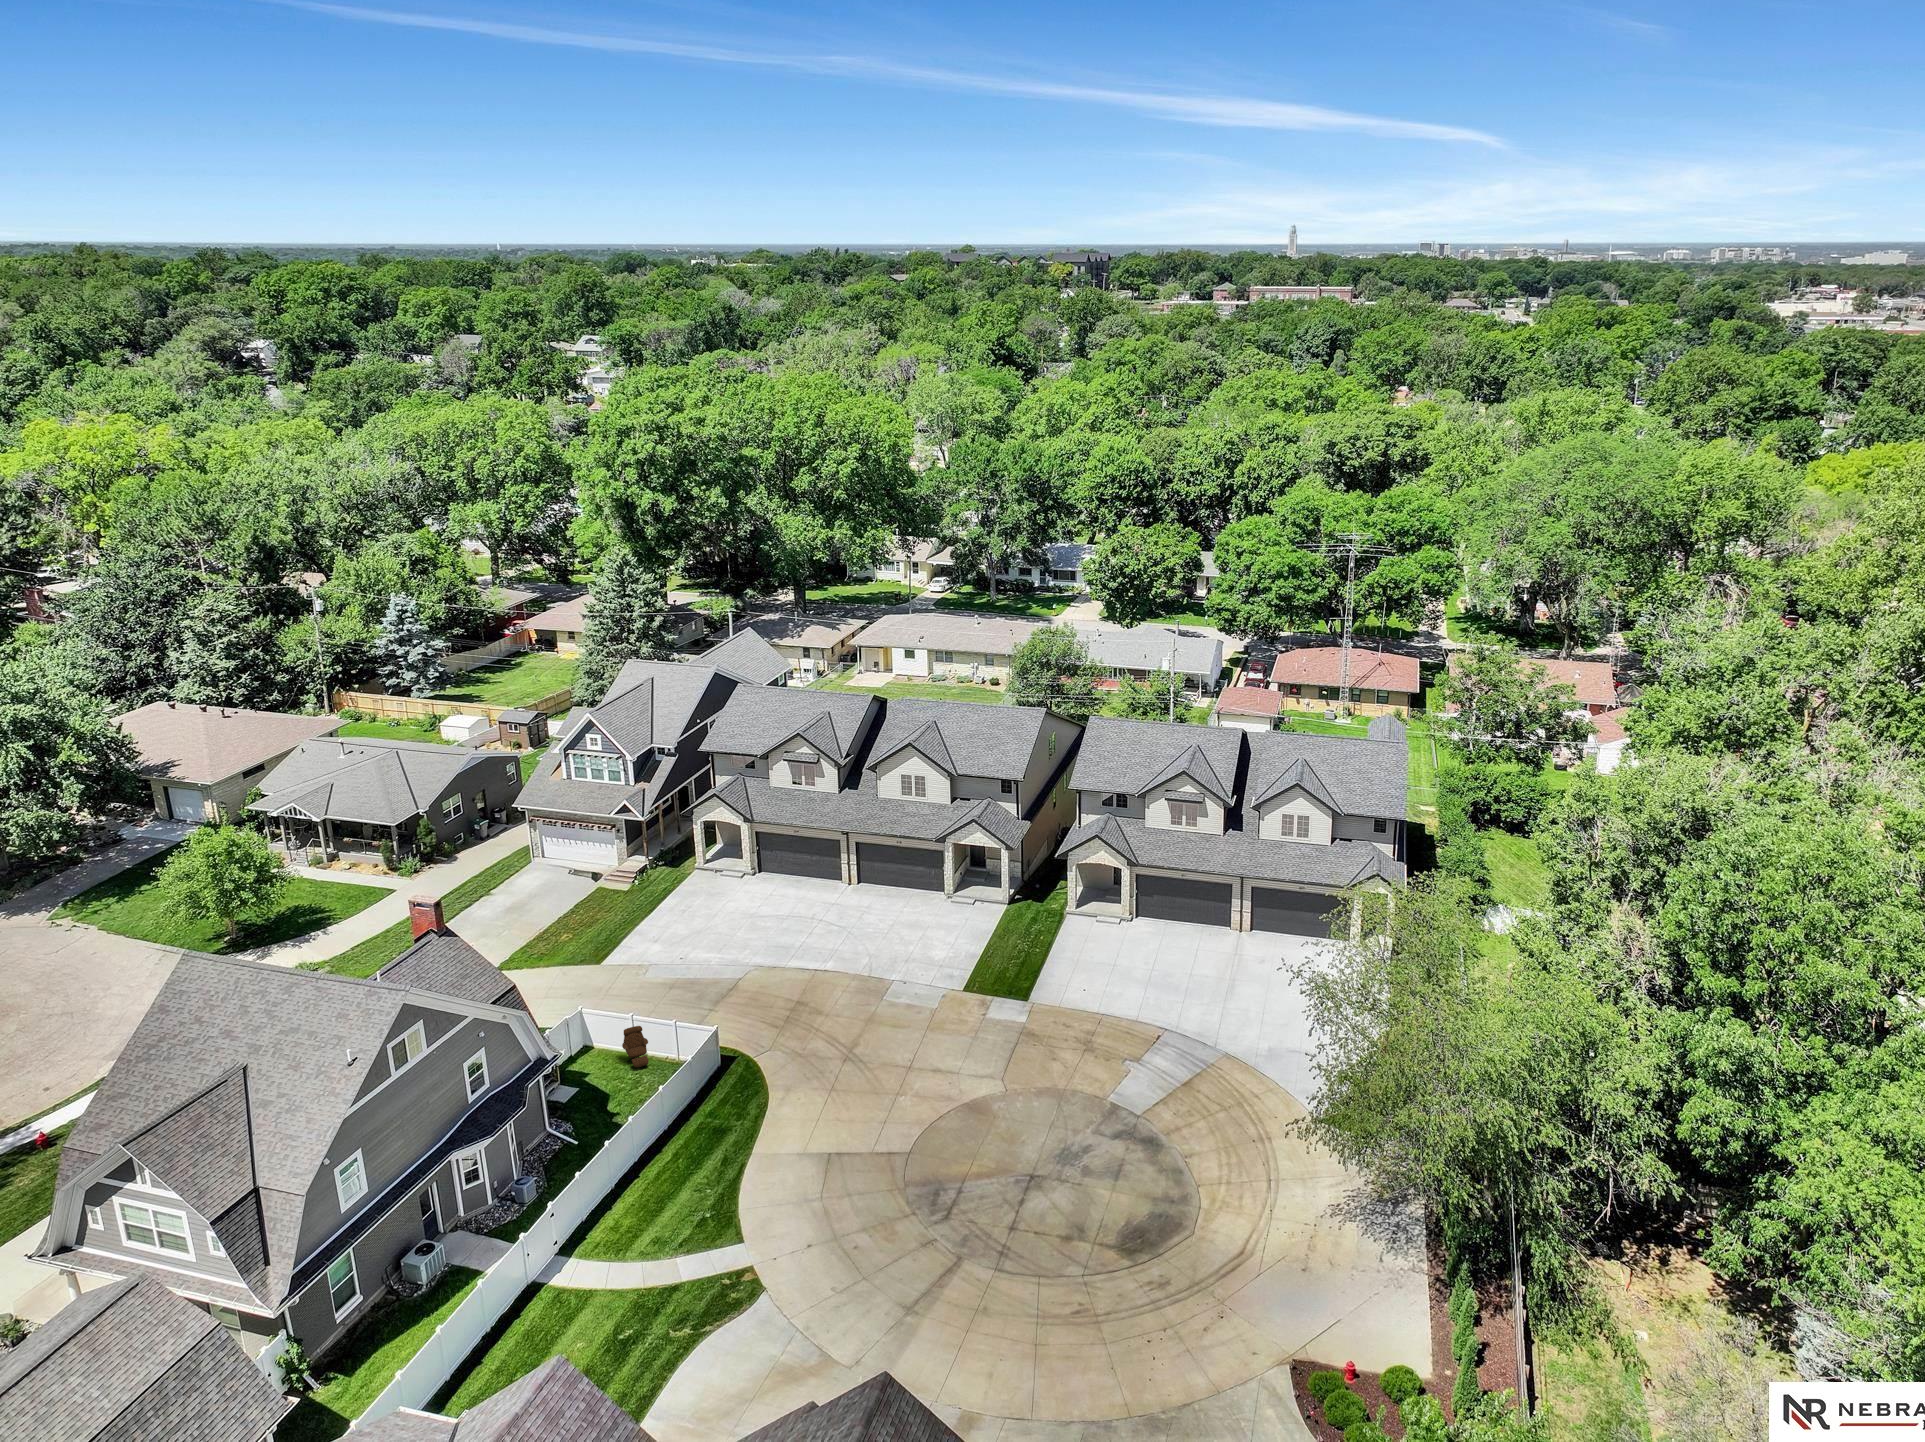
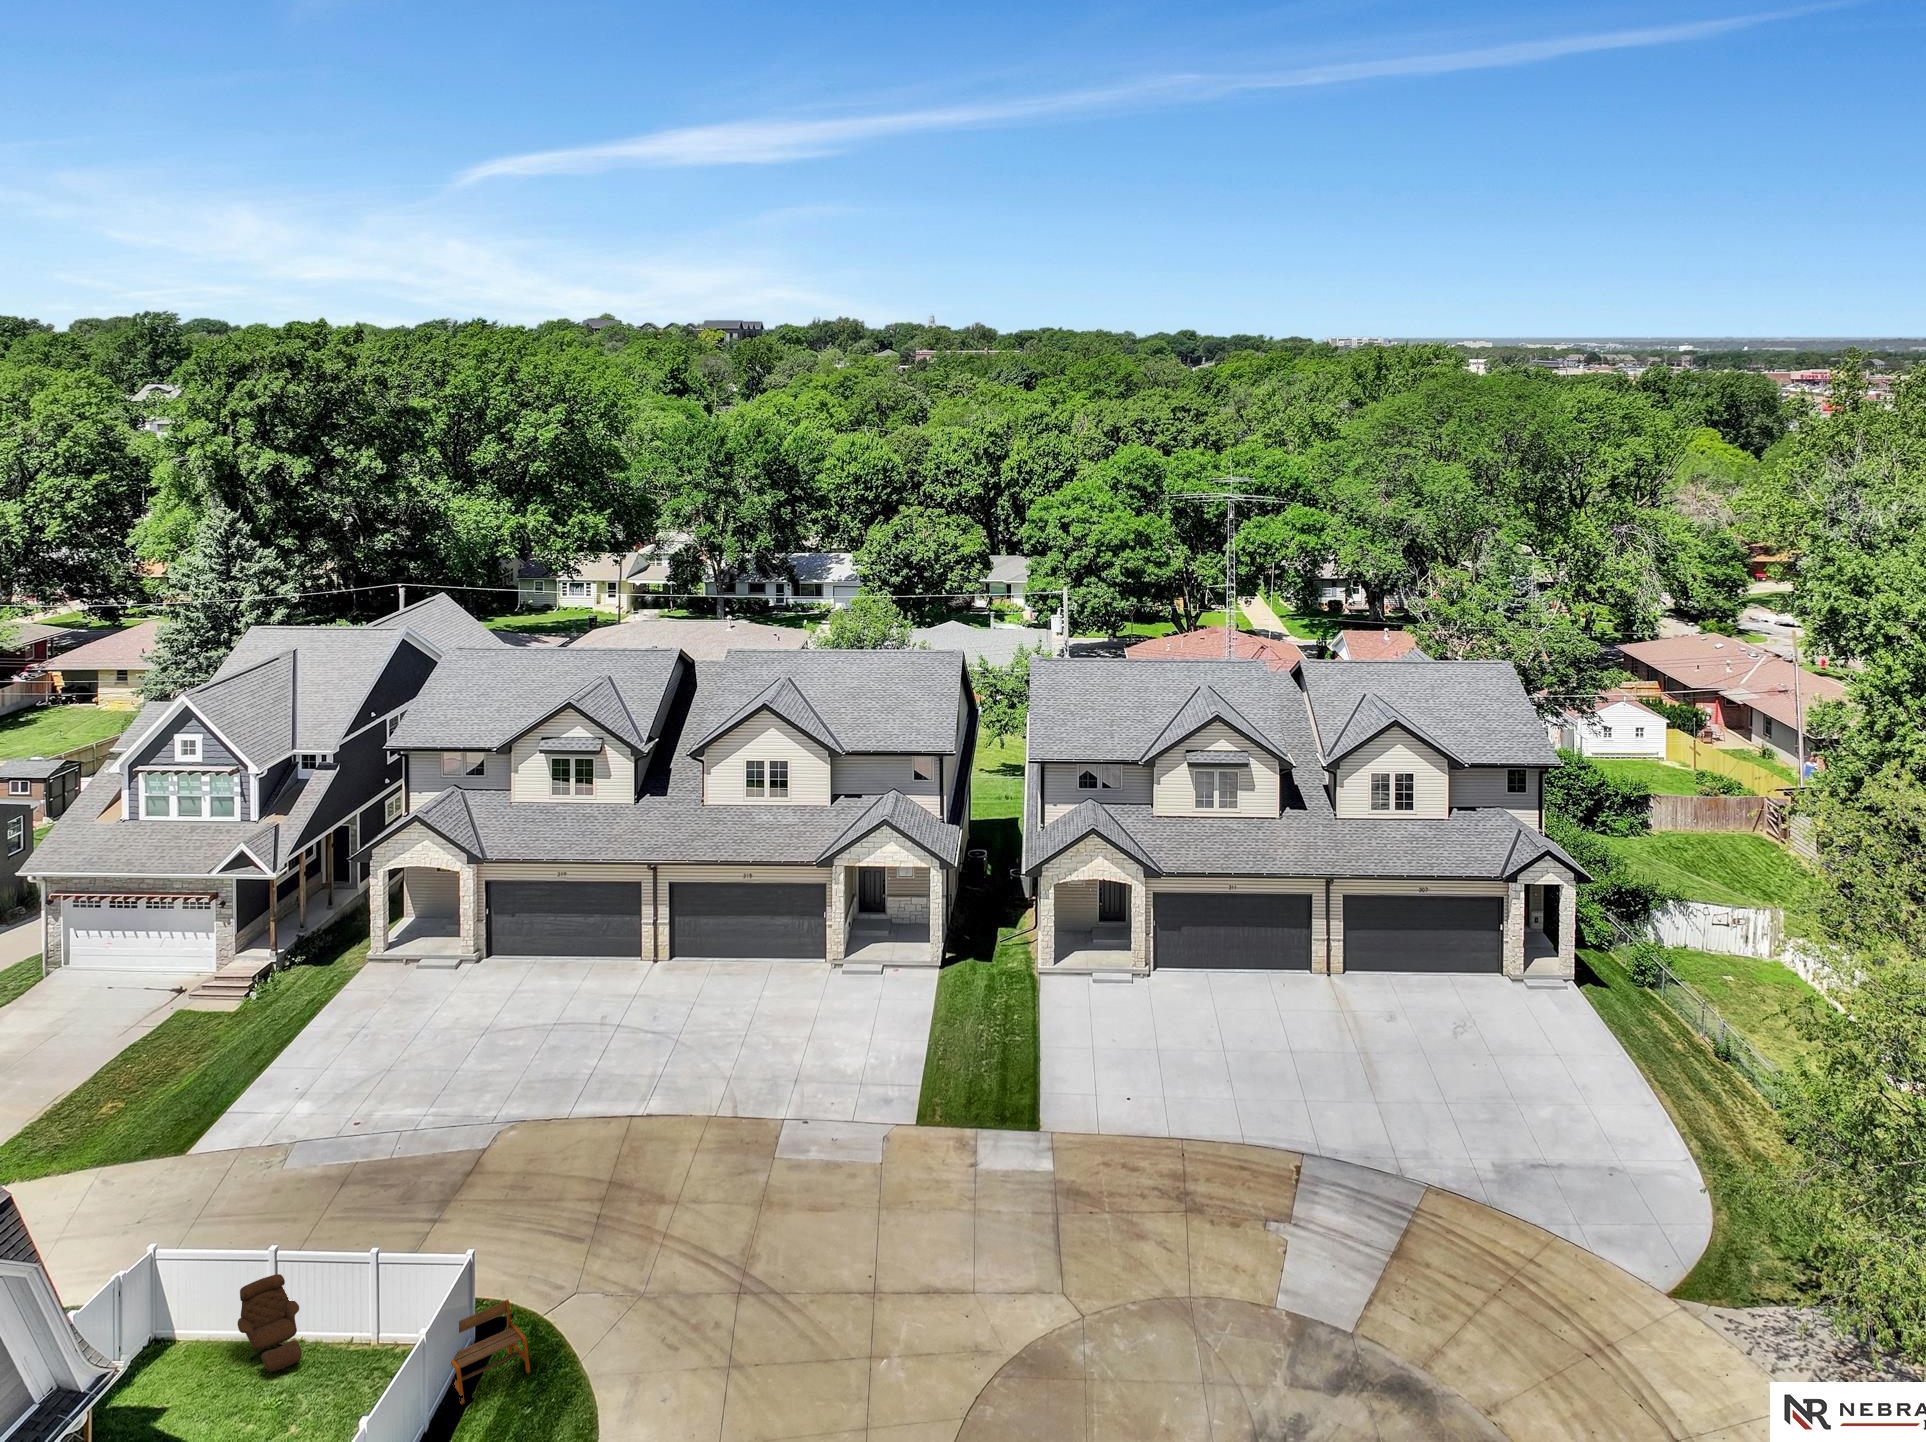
bench: none [710,1050,747,1093] -> present [451,1299,530,1404]

